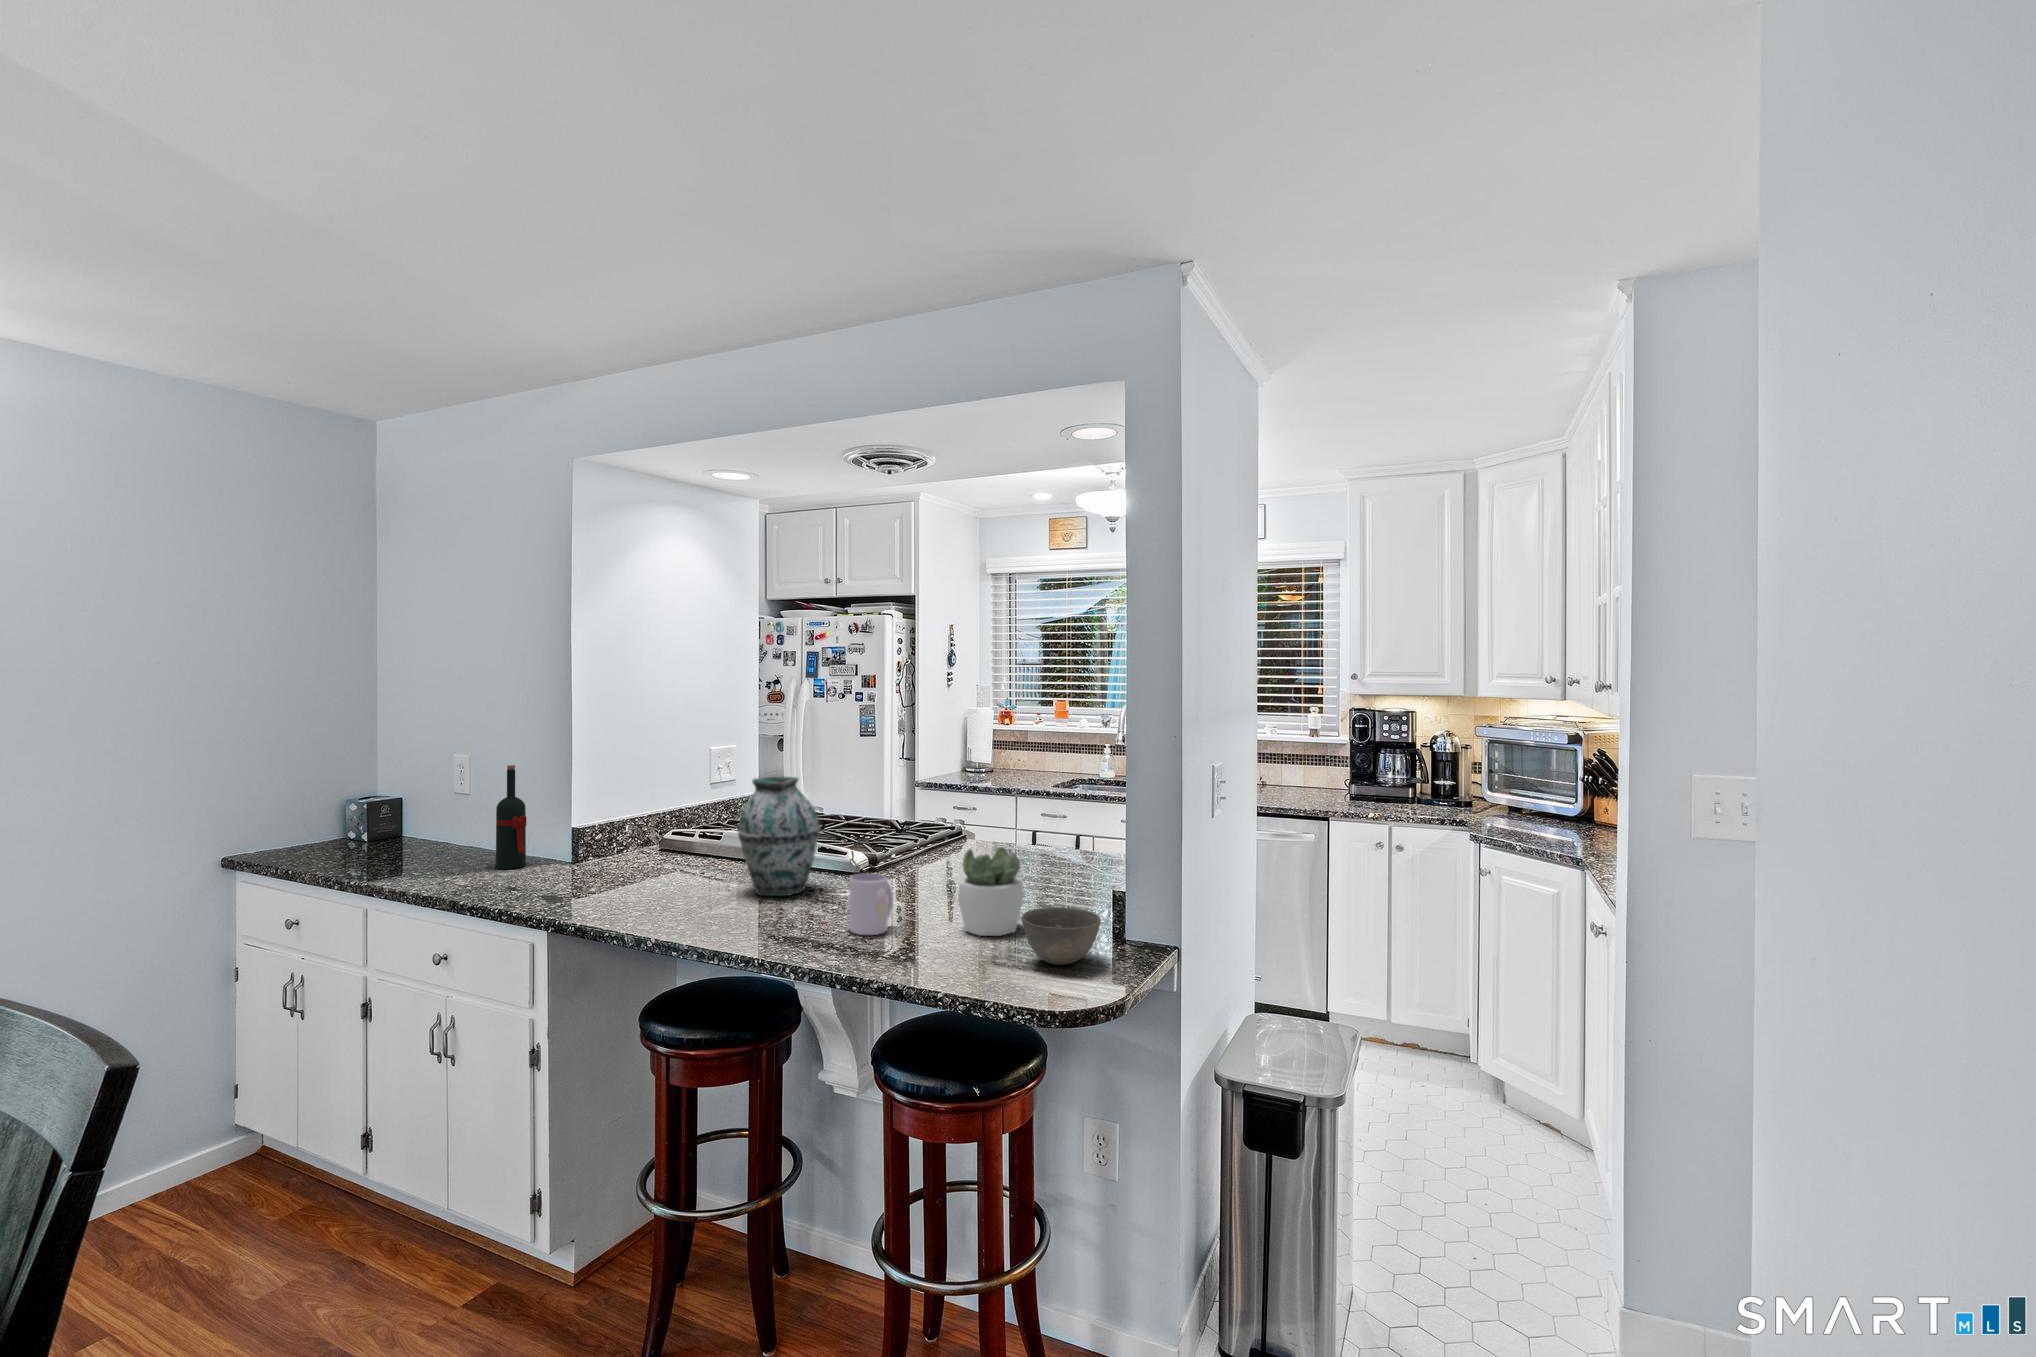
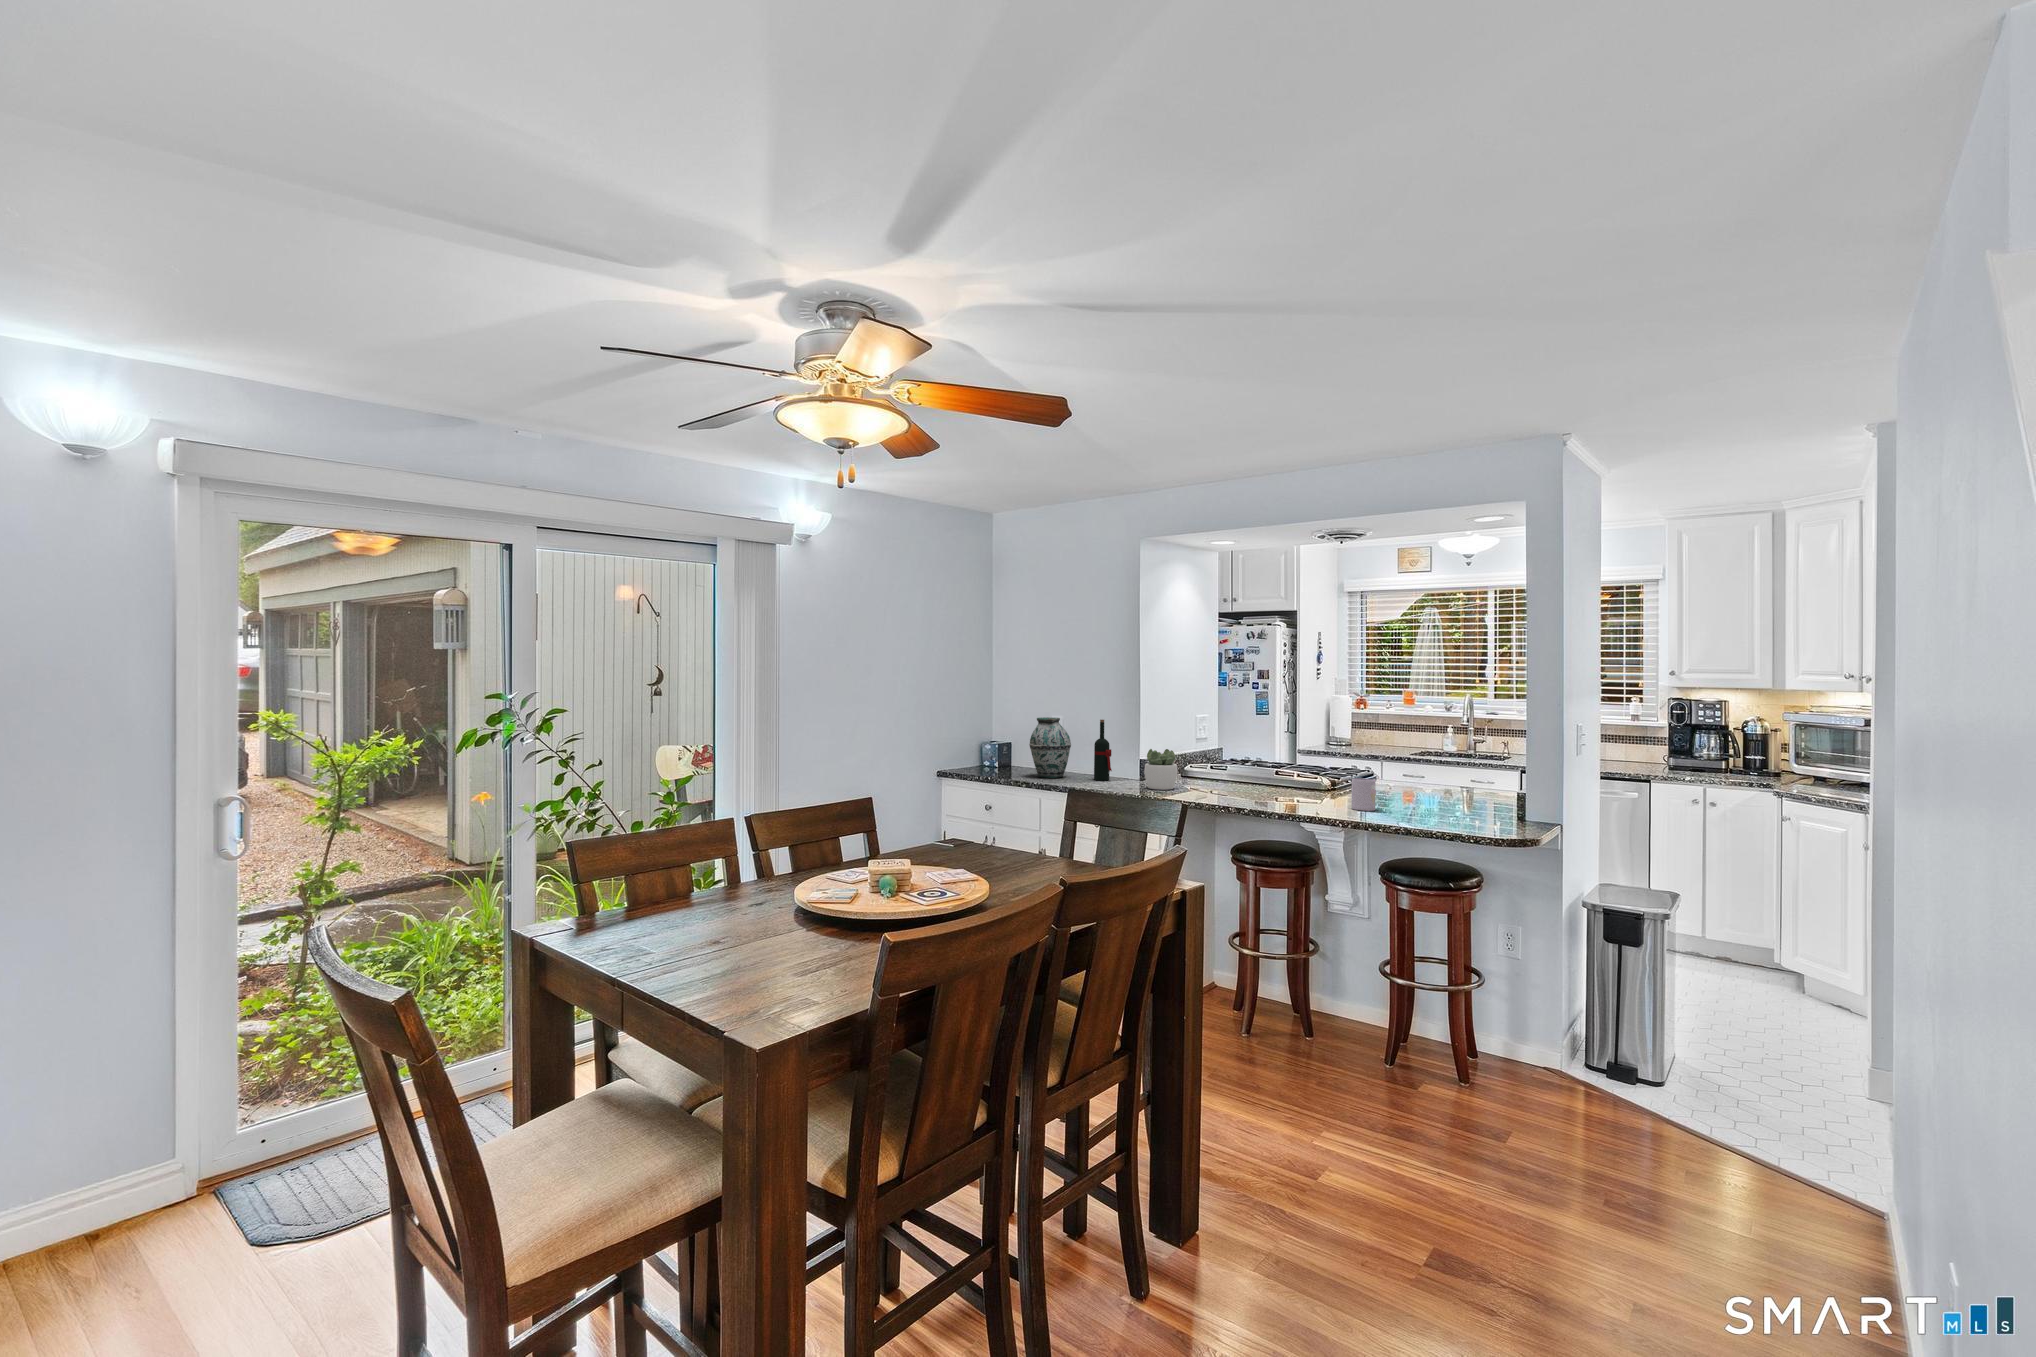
vase: present [738,777,820,896] -> present [1029,717,1071,778]
succulent plant: present [958,847,1024,936] -> present [1144,749,1178,790]
bowl: present [1022,907,1101,965] -> none [1470,795,1519,824]

